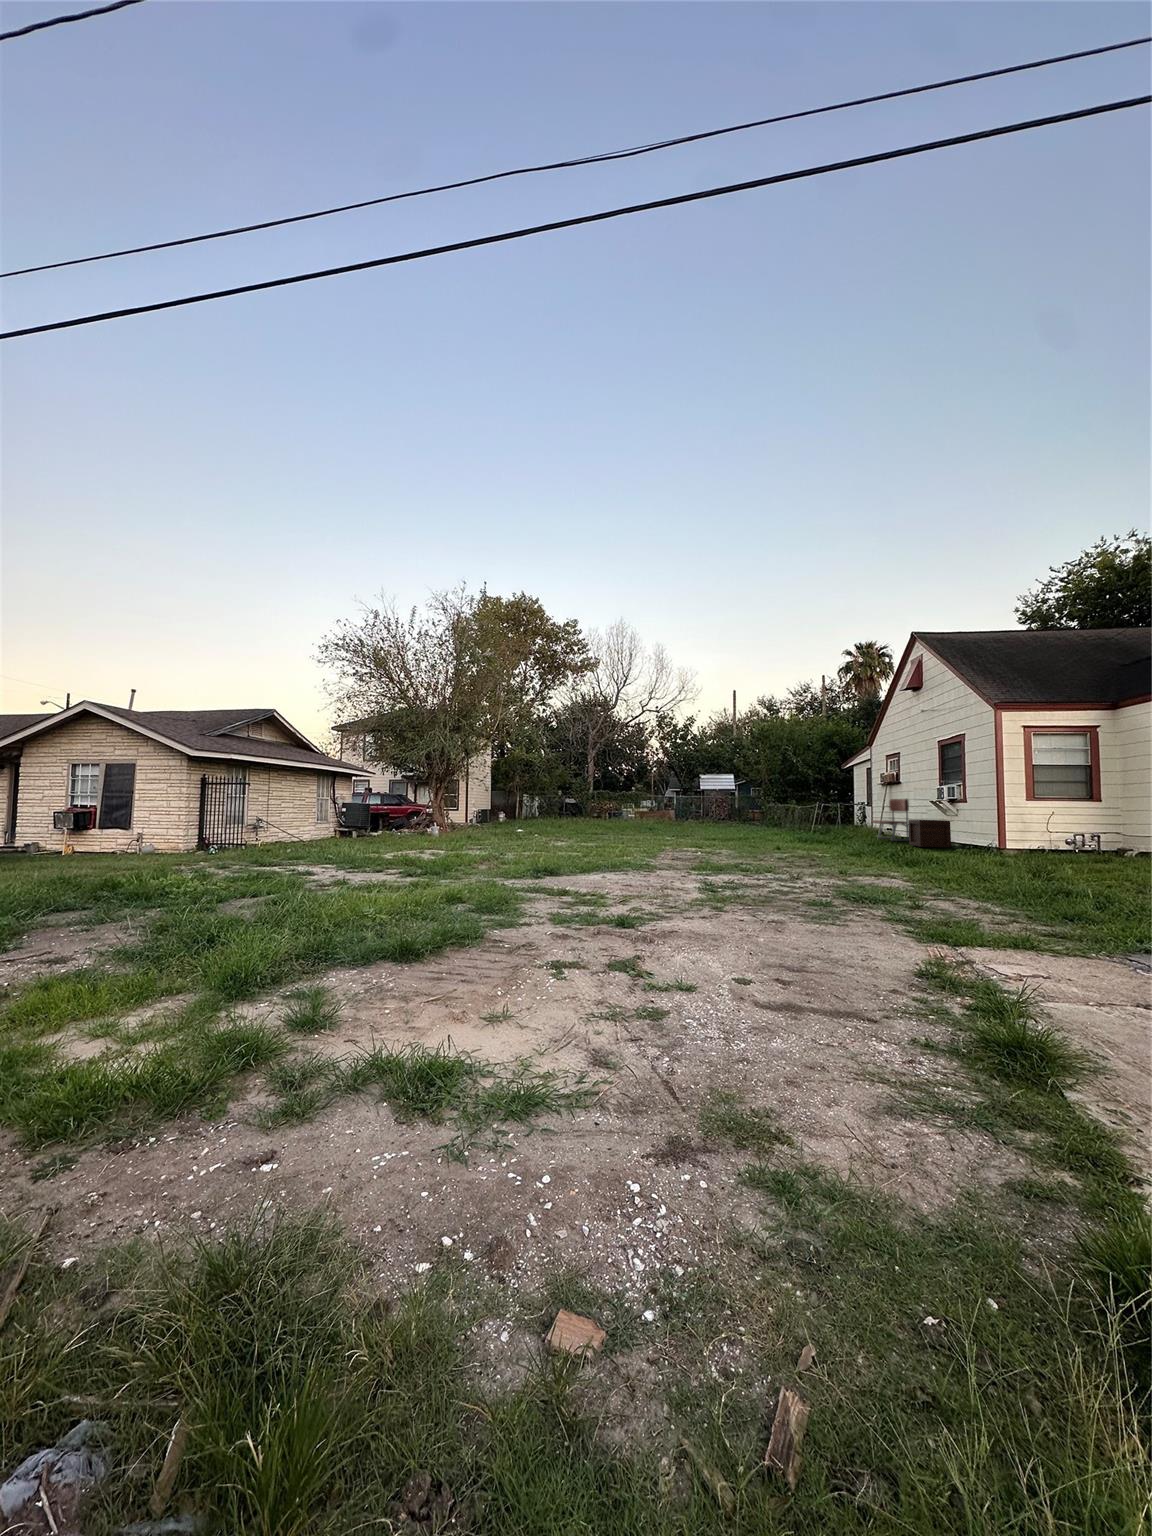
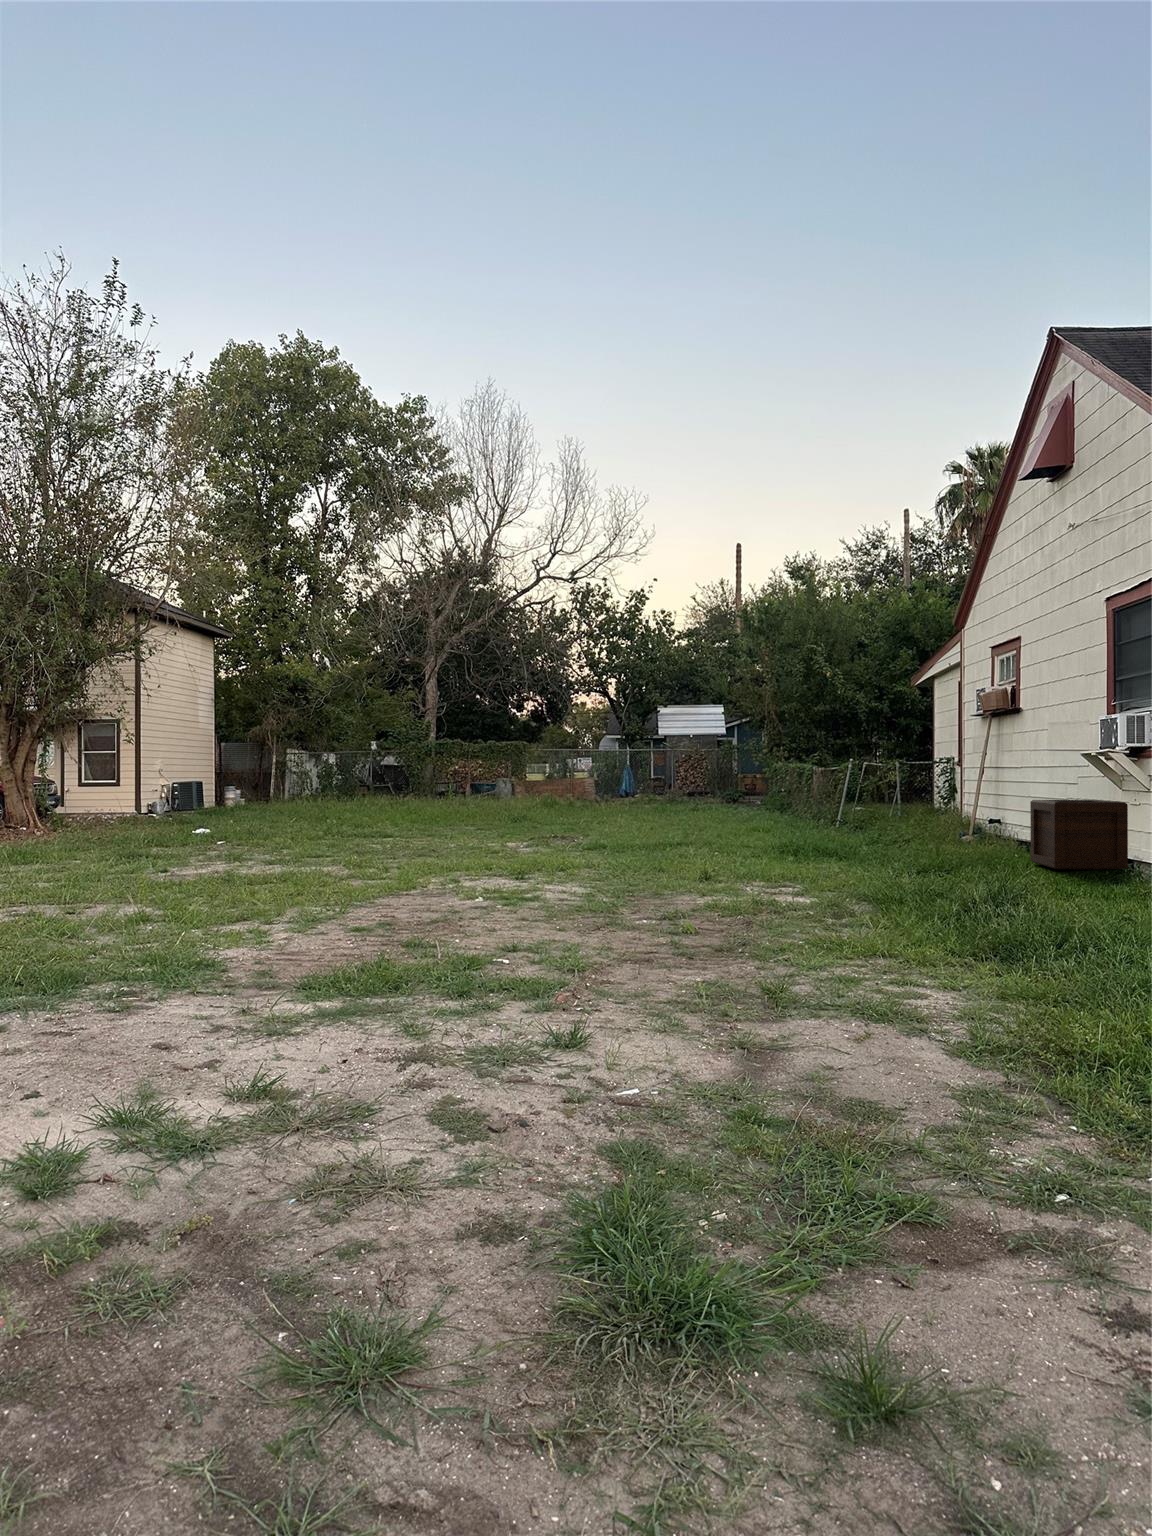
bench: present [871,799,909,841] -> none [955,748,1036,848]

